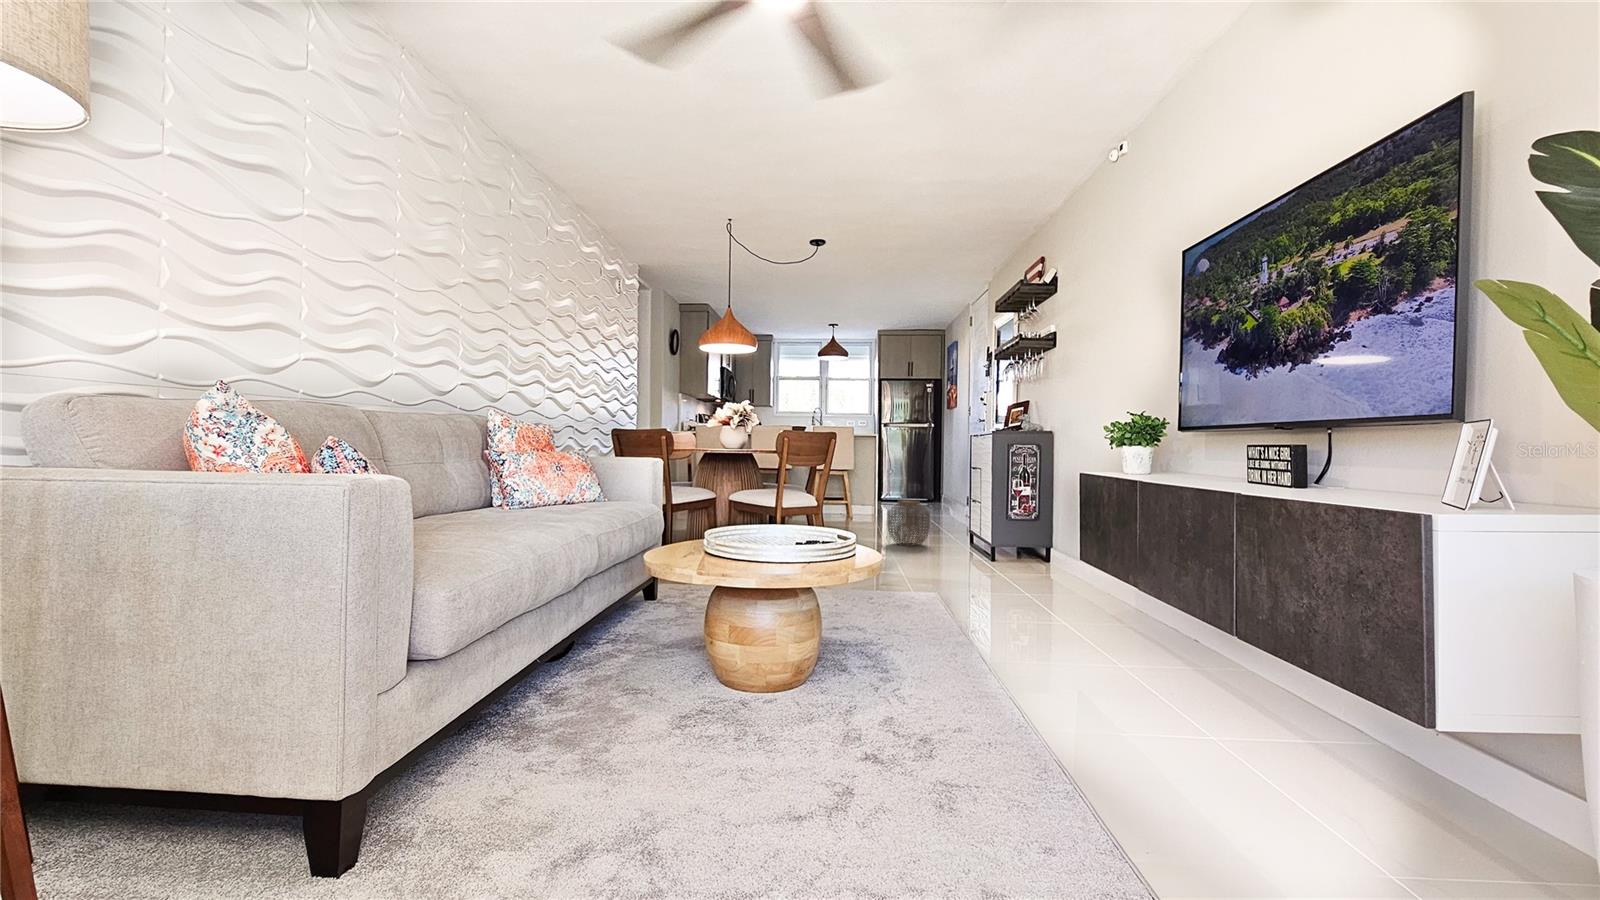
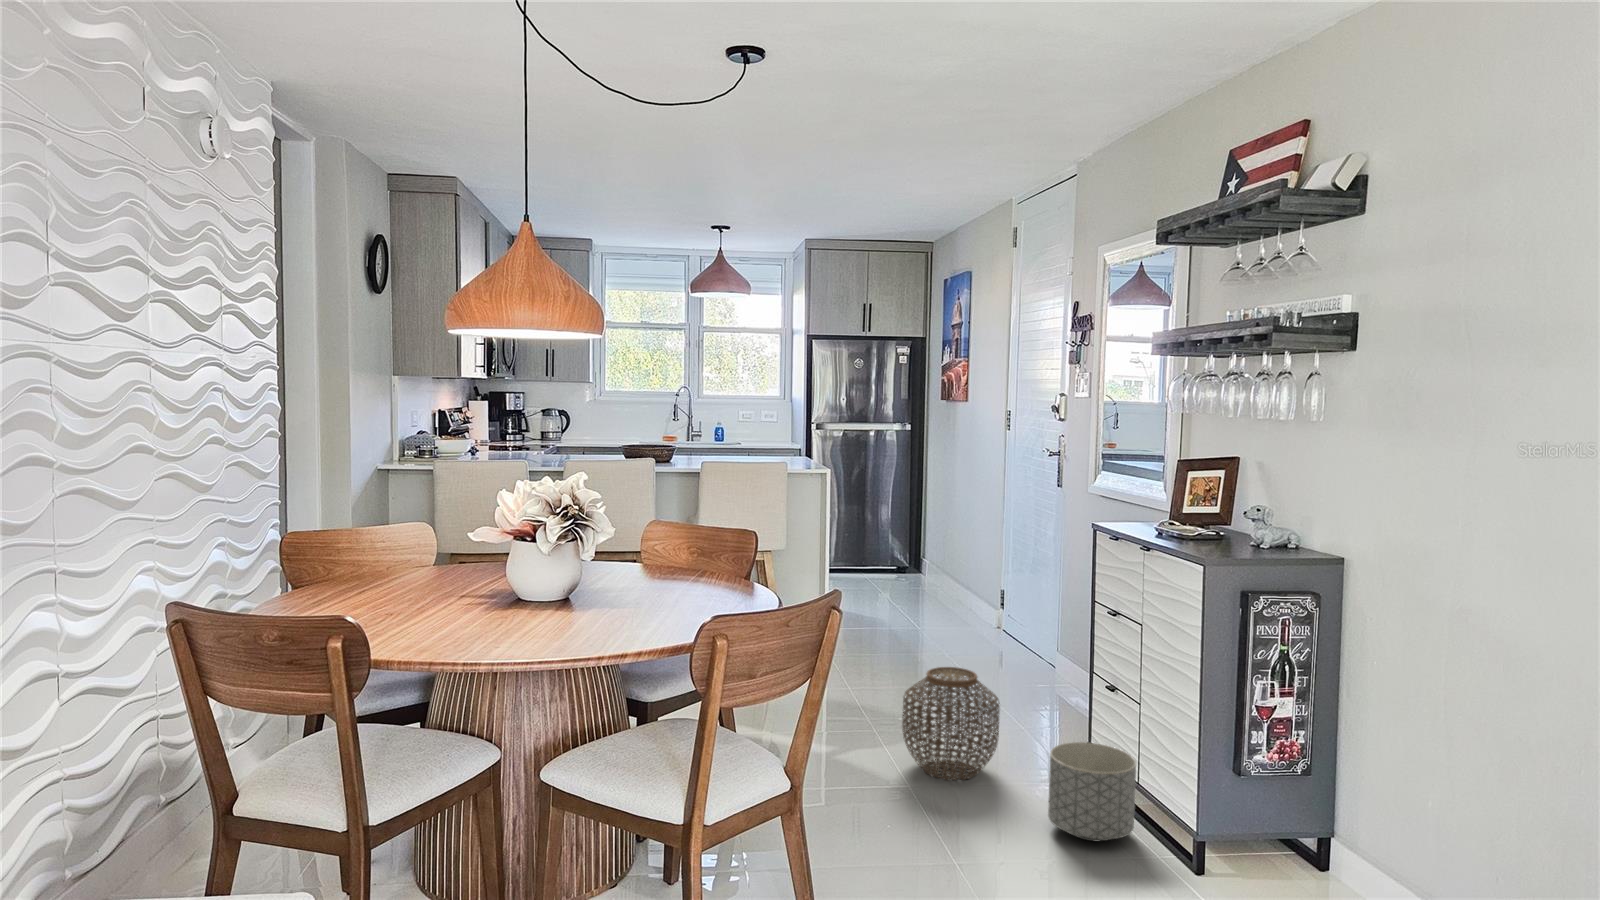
planter: none [939,521,975,557] -> present [1048,742,1136,841]

